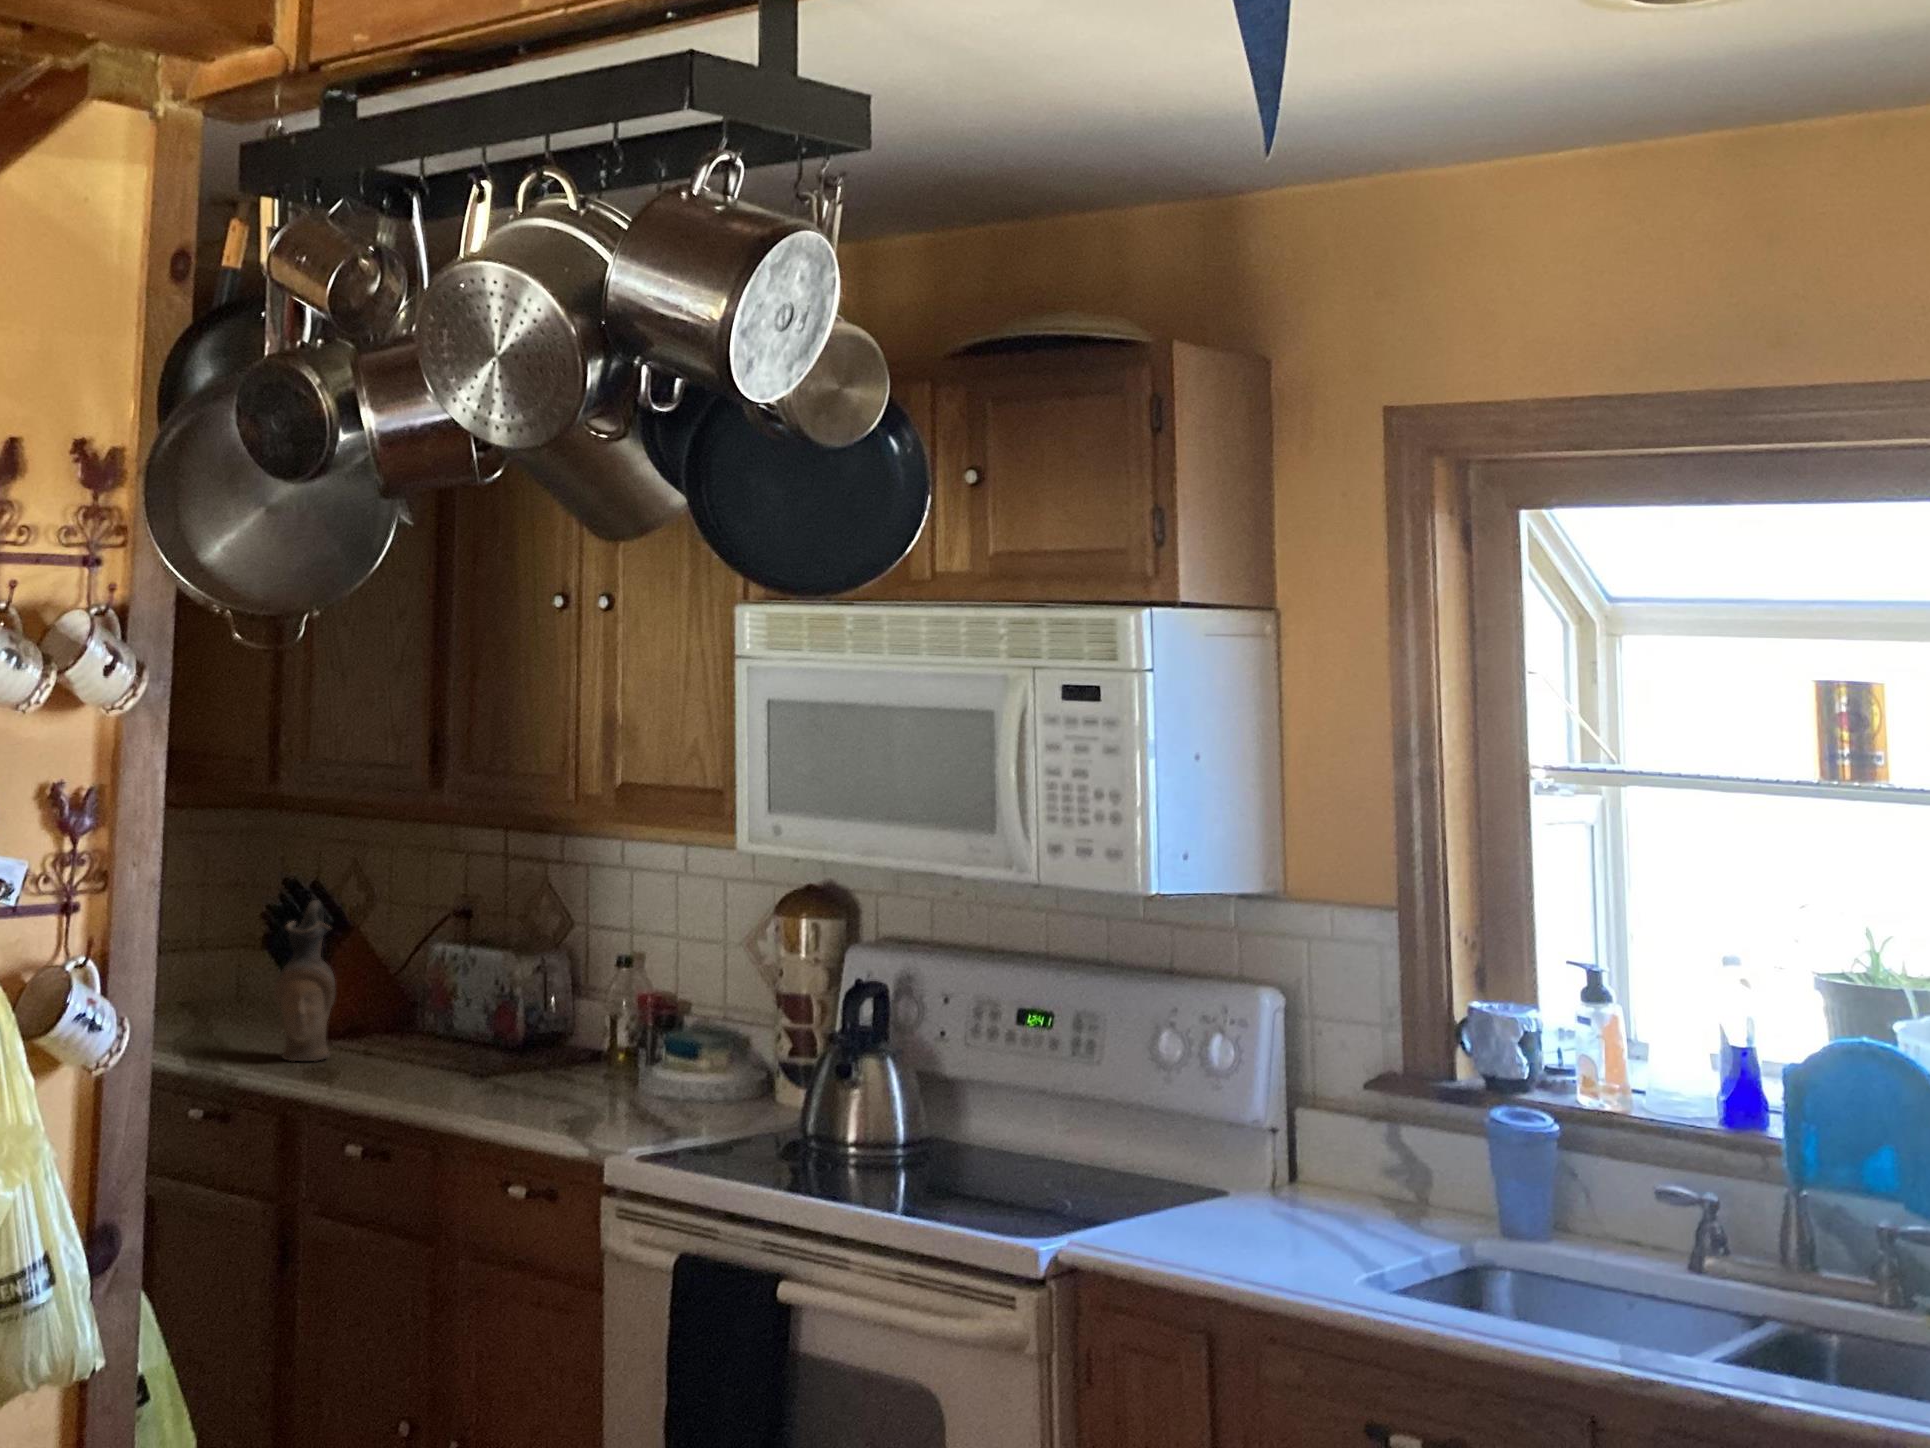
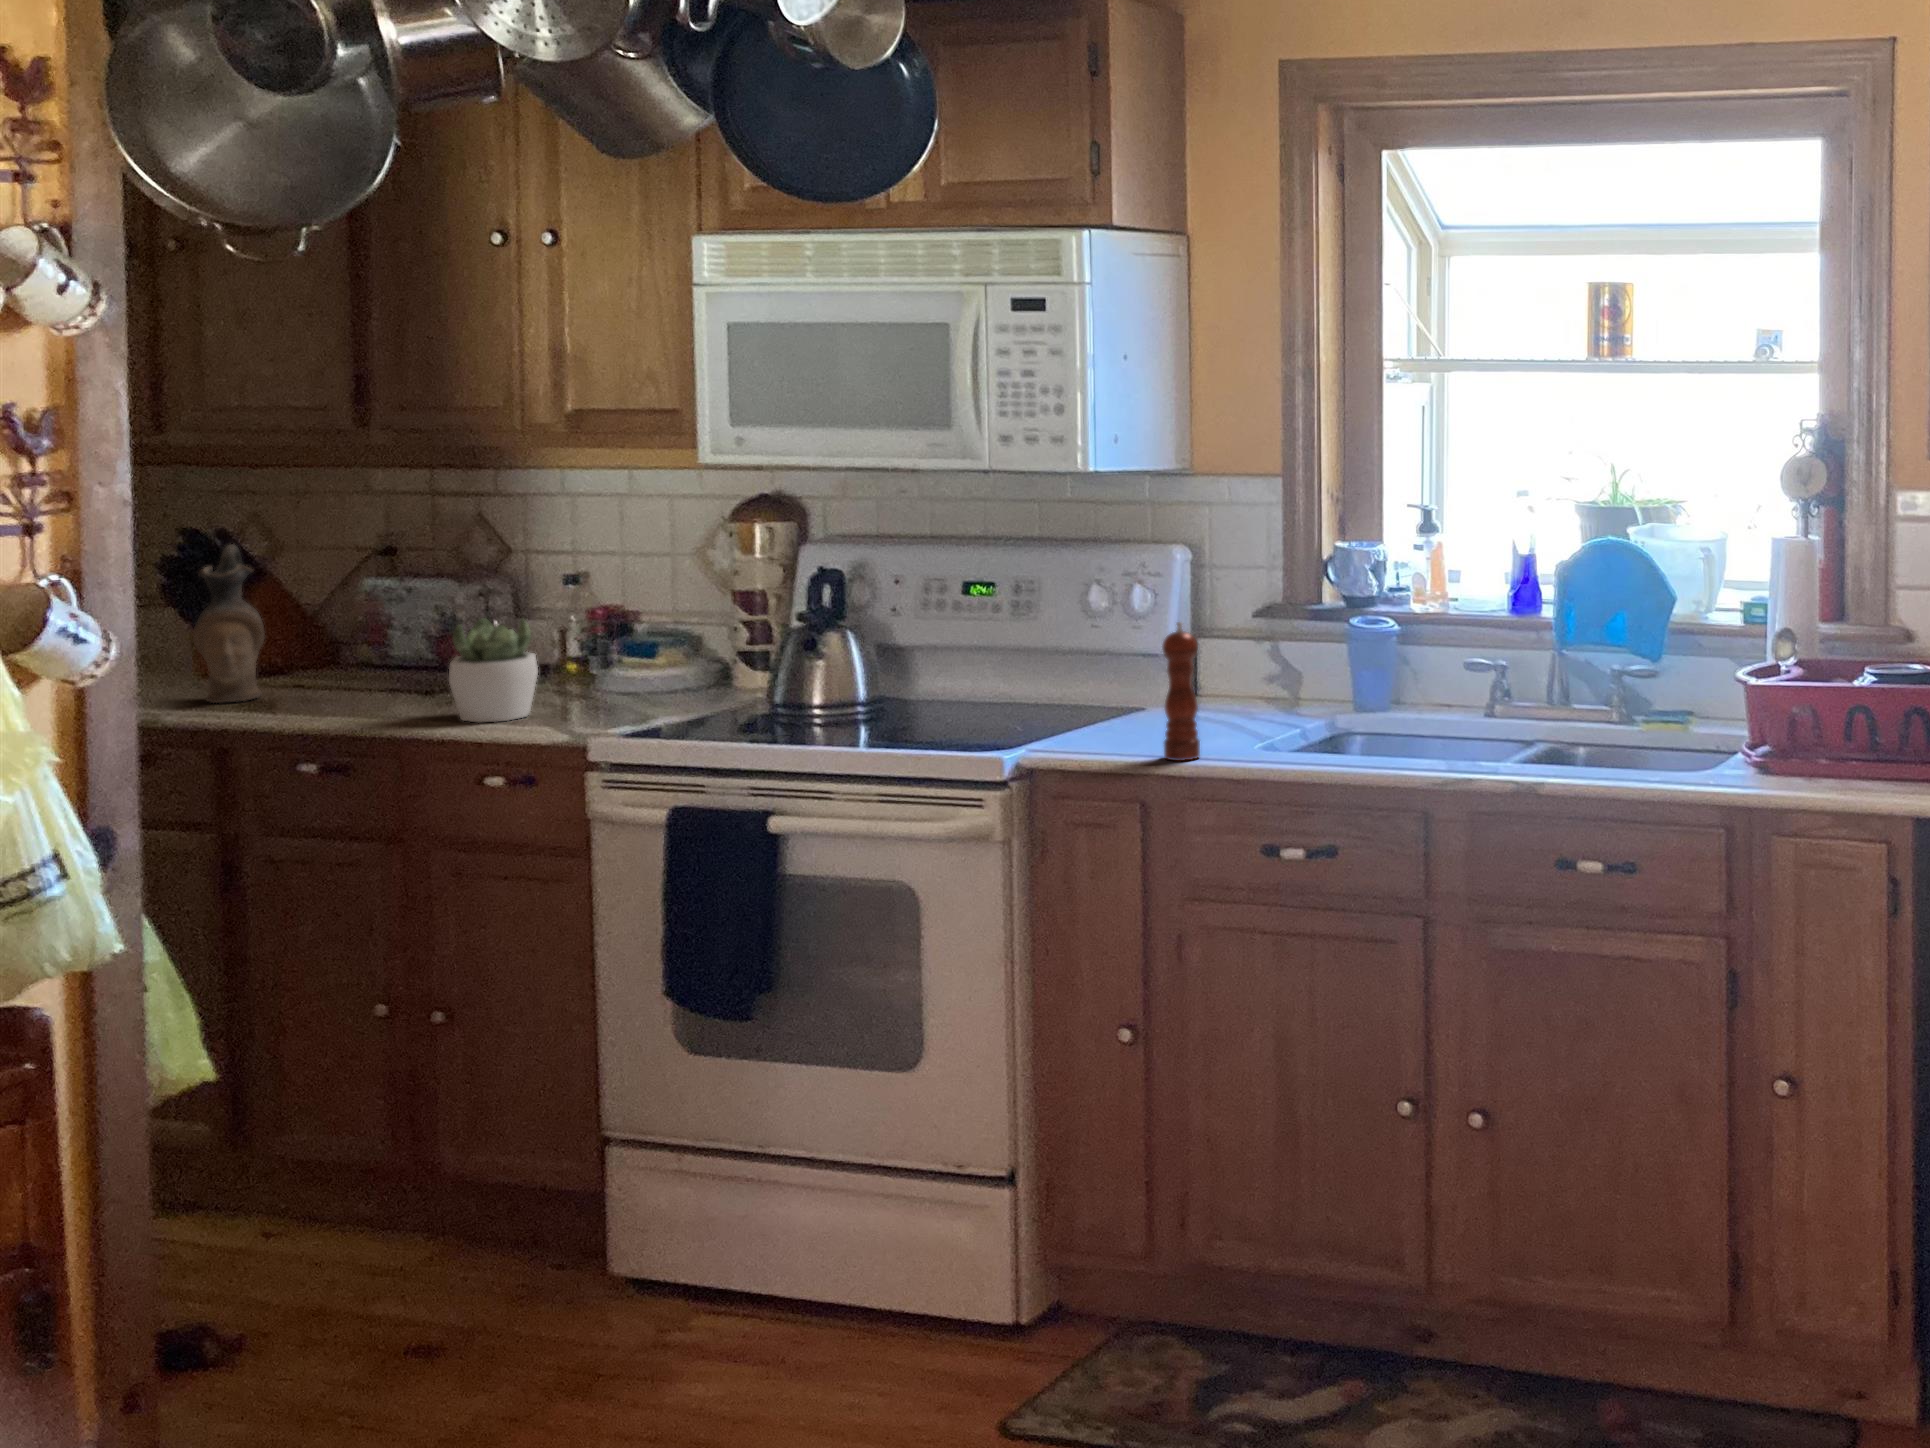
succulent plant: none [485,1000,572,1116] -> present [449,618,538,723]
pepper mill: none [1237,1095,1287,1276] -> present [1162,622,1200,761]

